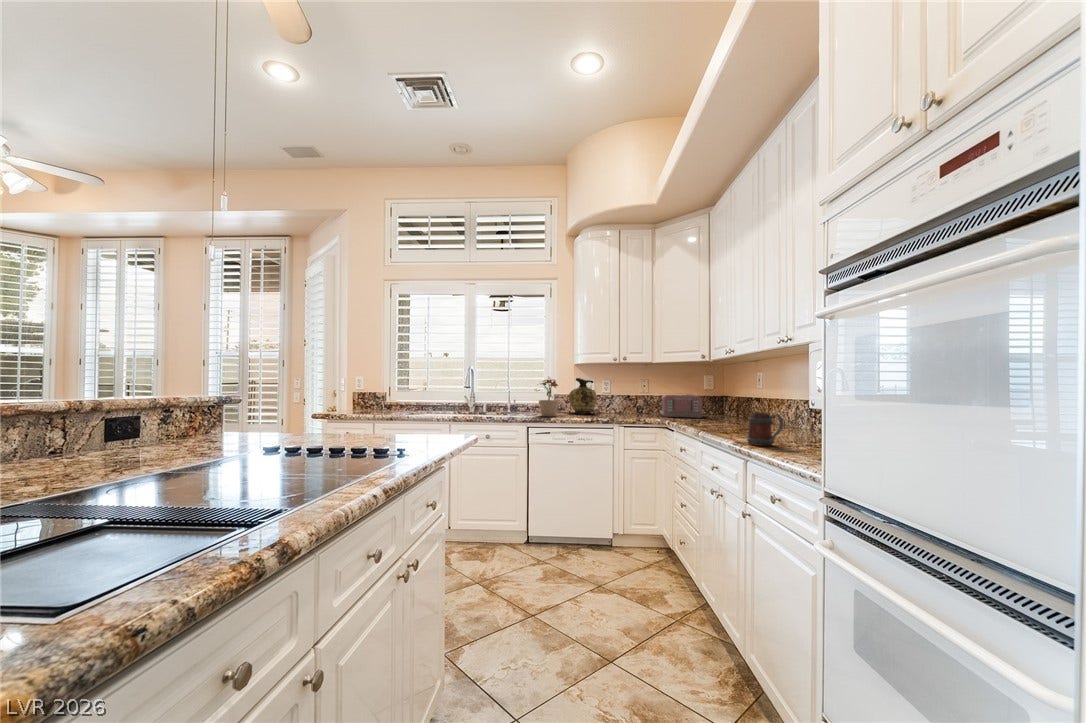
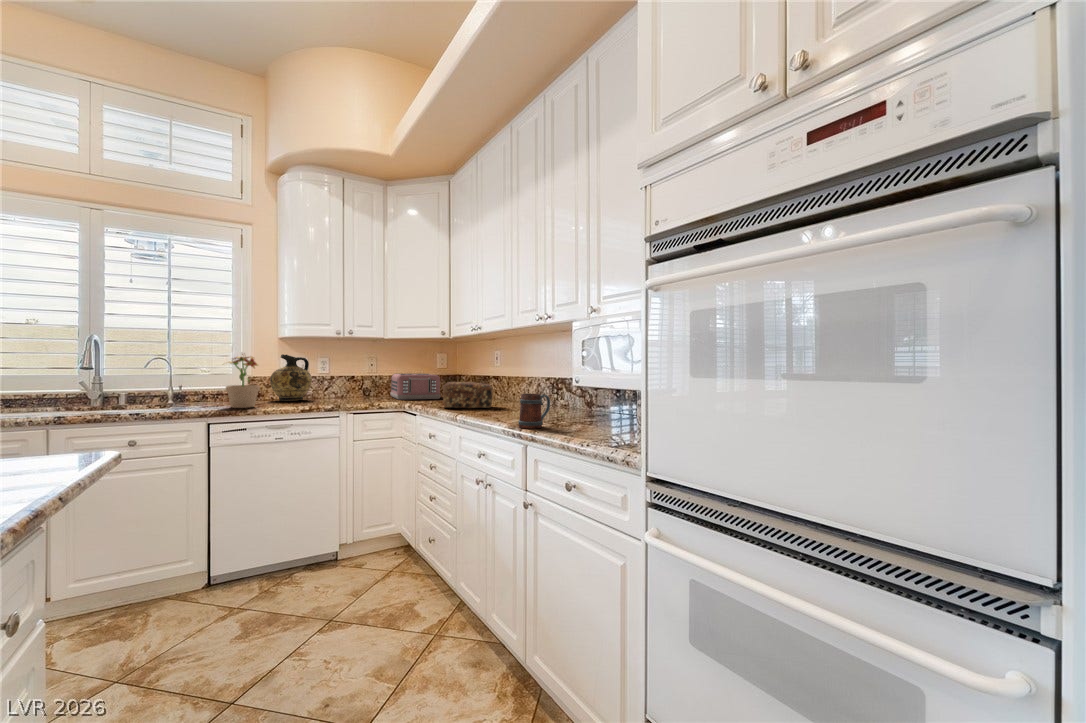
bread loaf: none [695,402,744,427] -> present [443,382,492,408]

